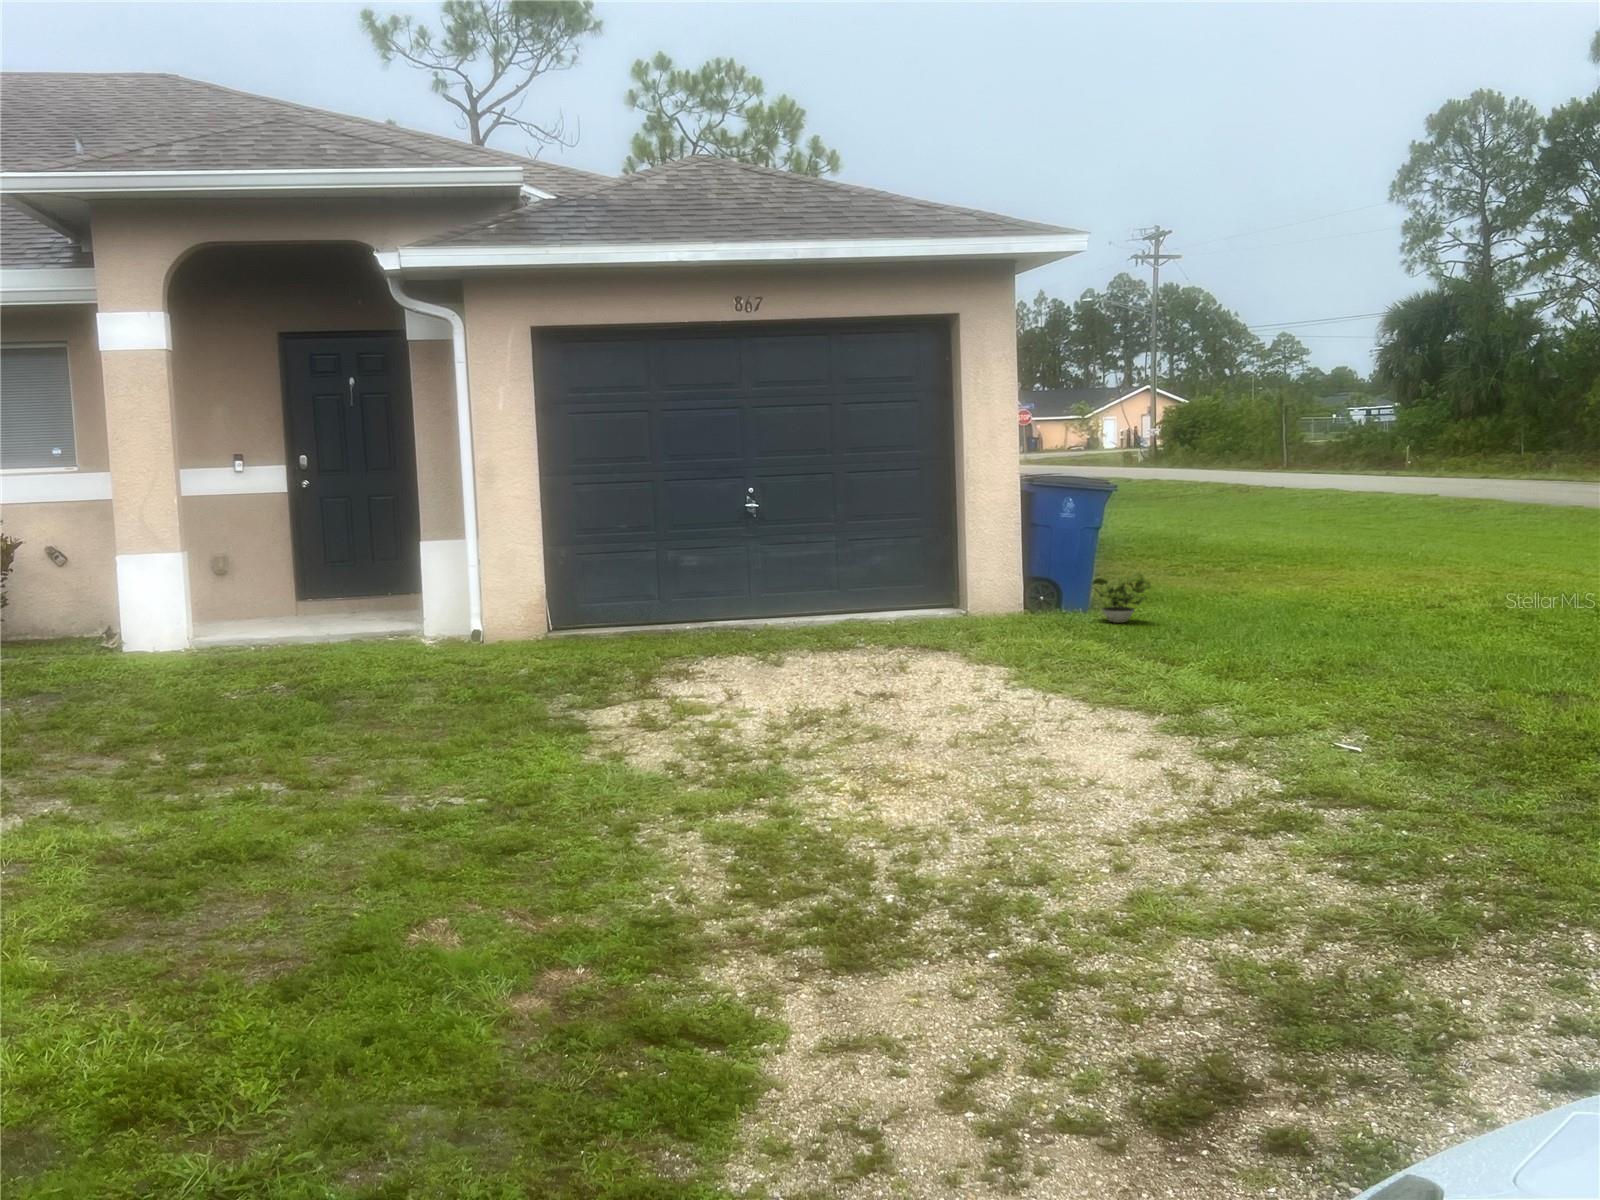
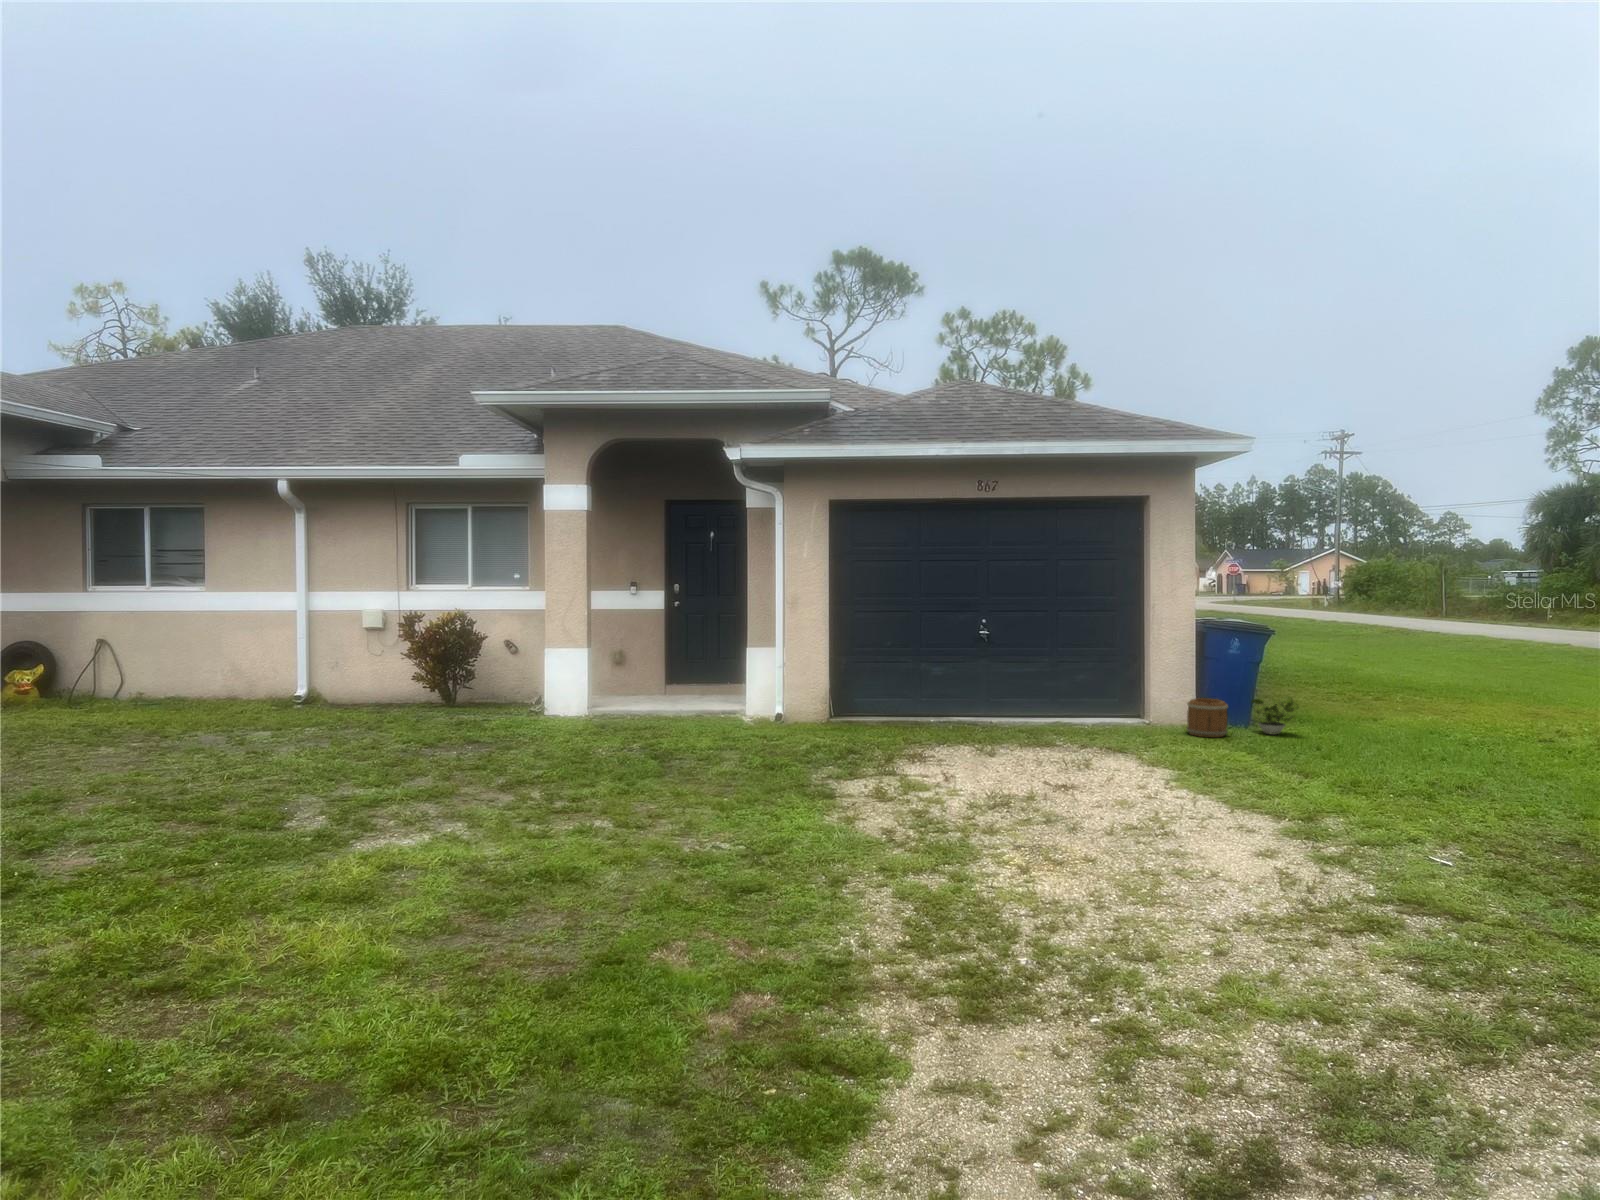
bucket: none [1015,580,1067,630] -> present [1186,698,1228,737]

